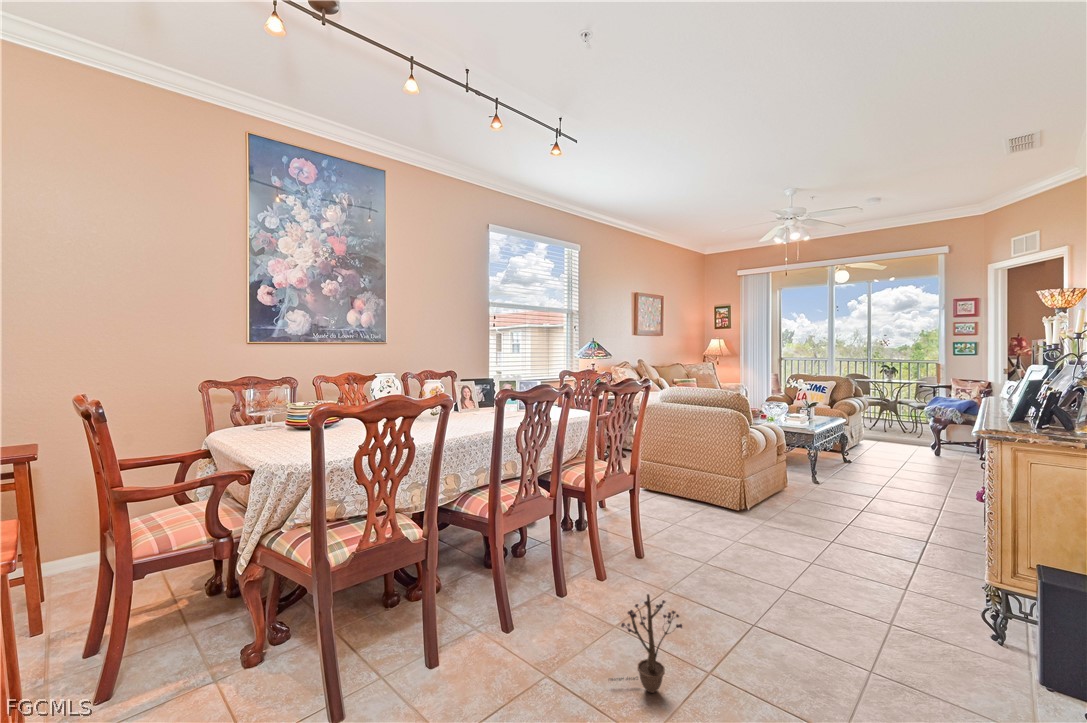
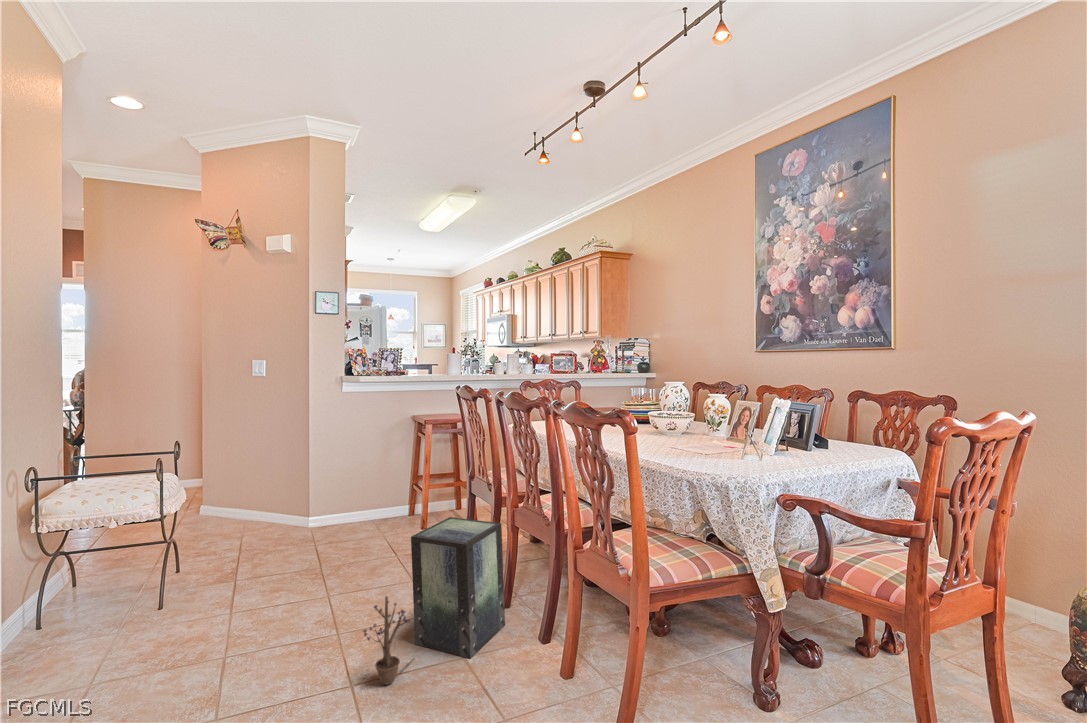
storage box: none [488,525,577,702] -> present [411,517,505,659]

